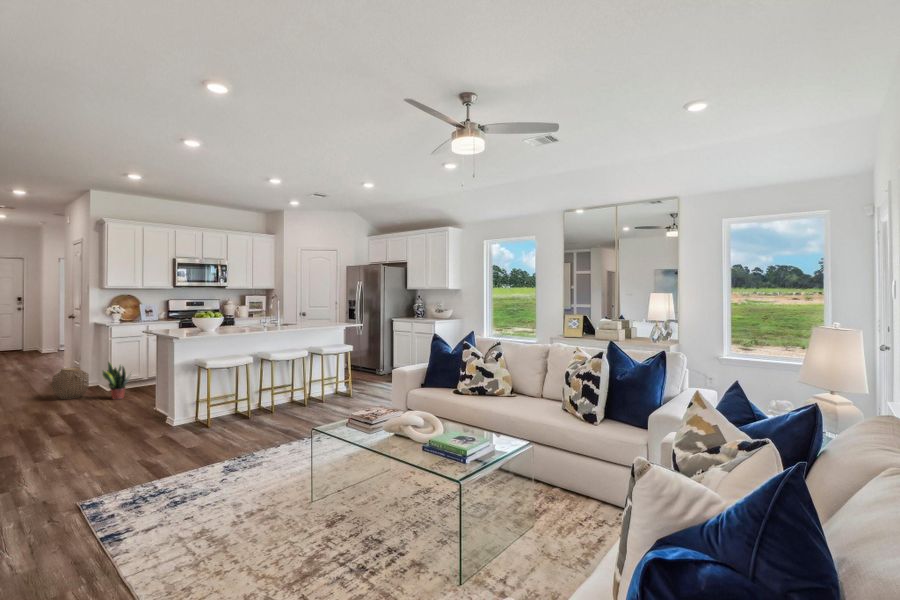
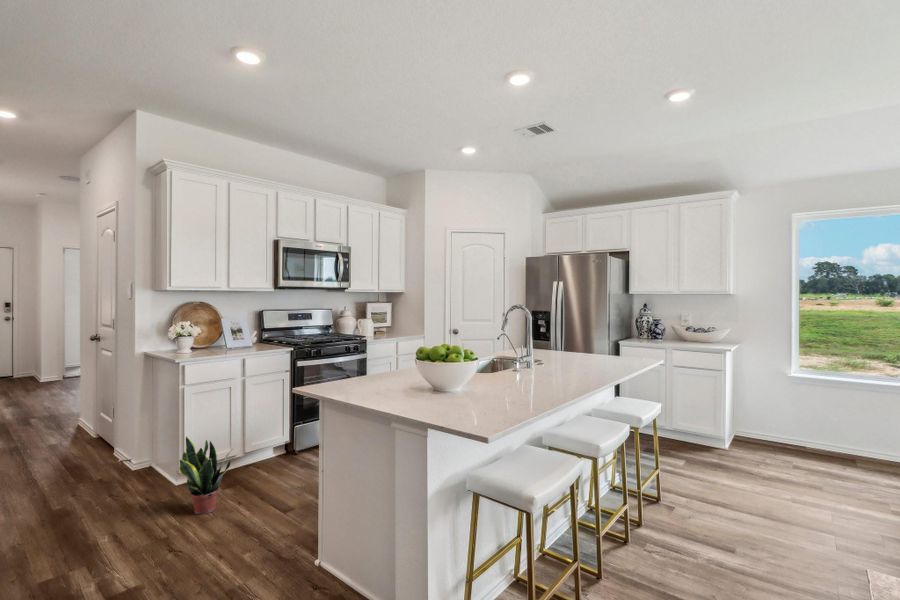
woven basket: present [52,367,89,399] -> none [75,446,144,514]

